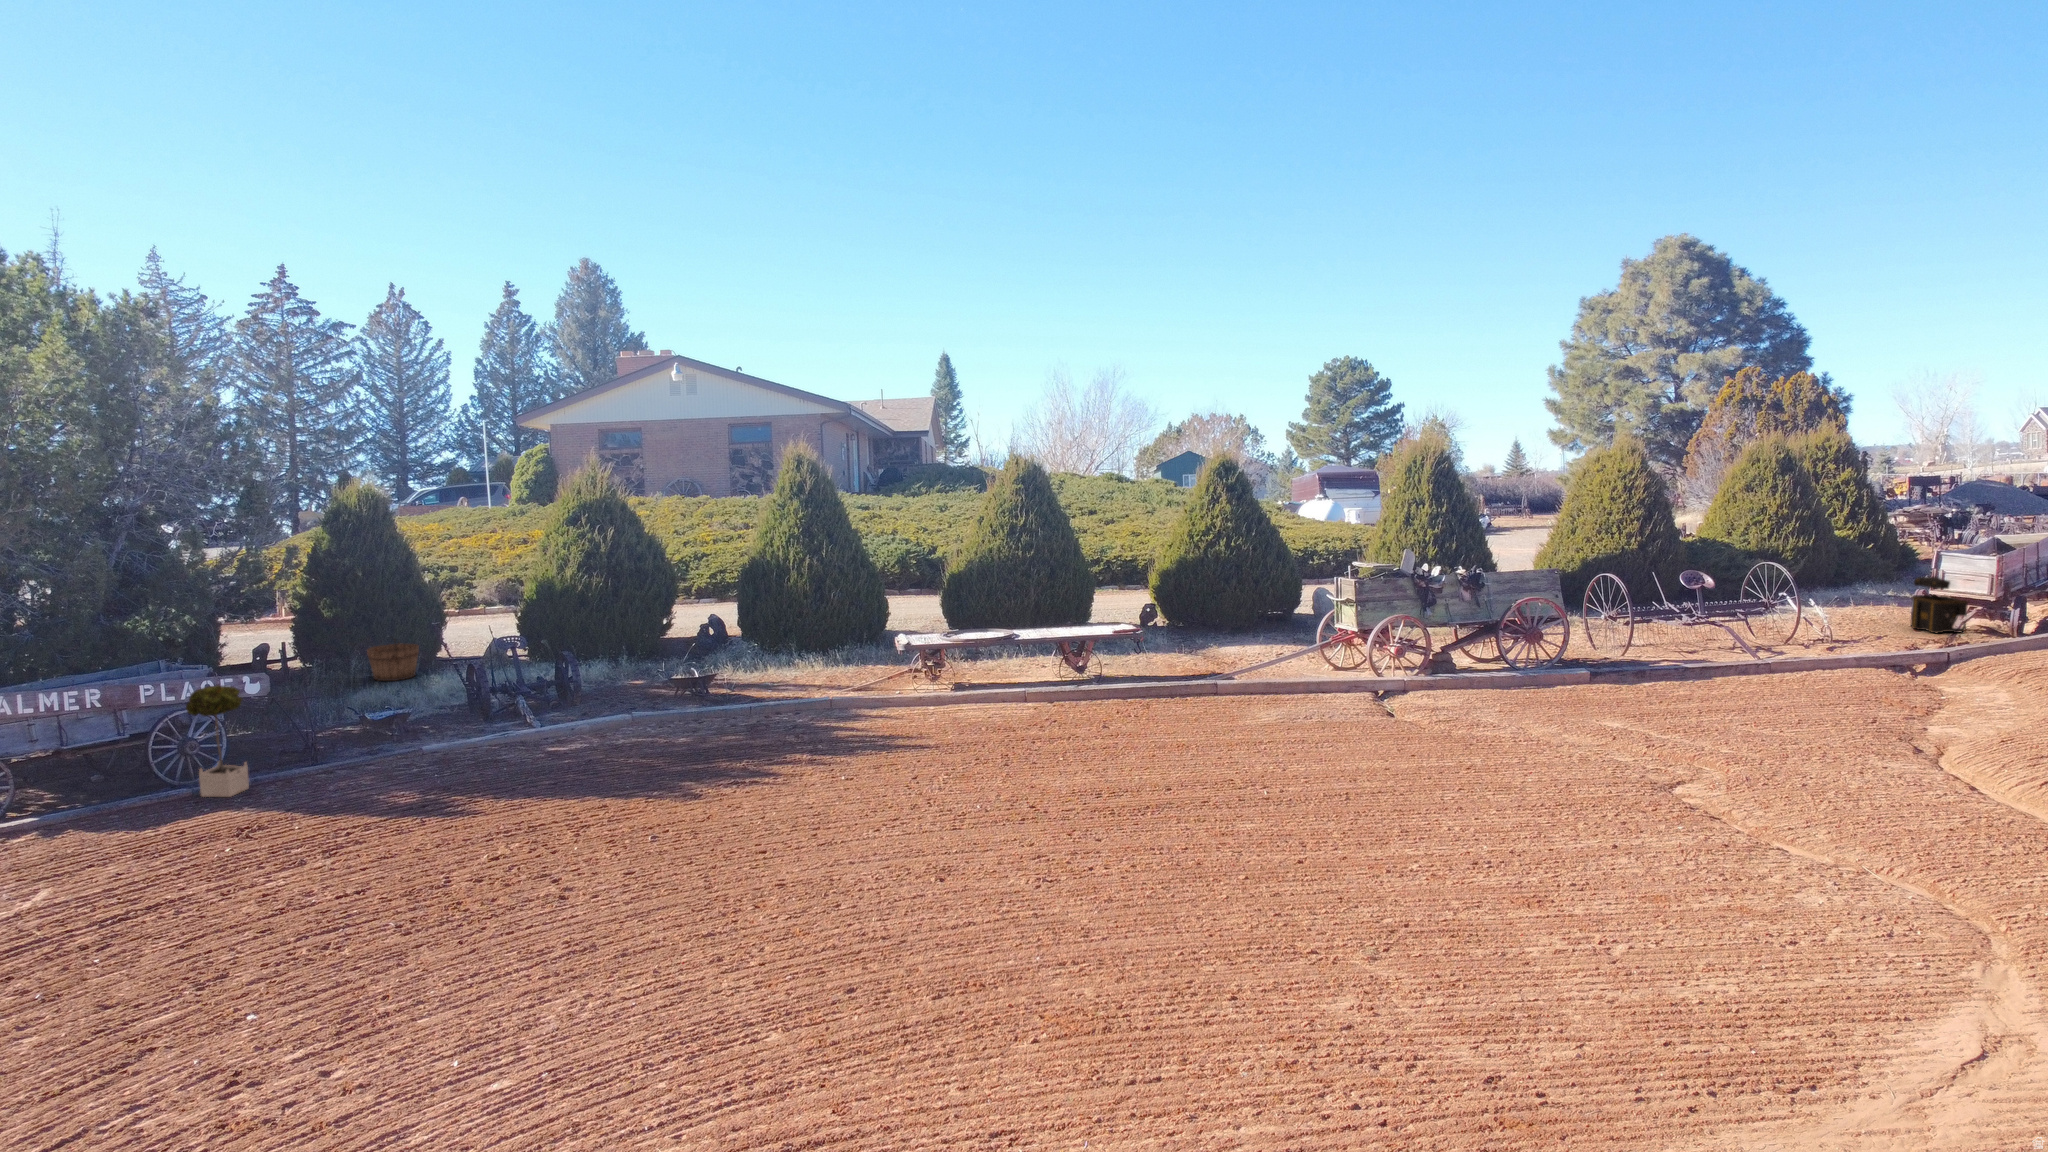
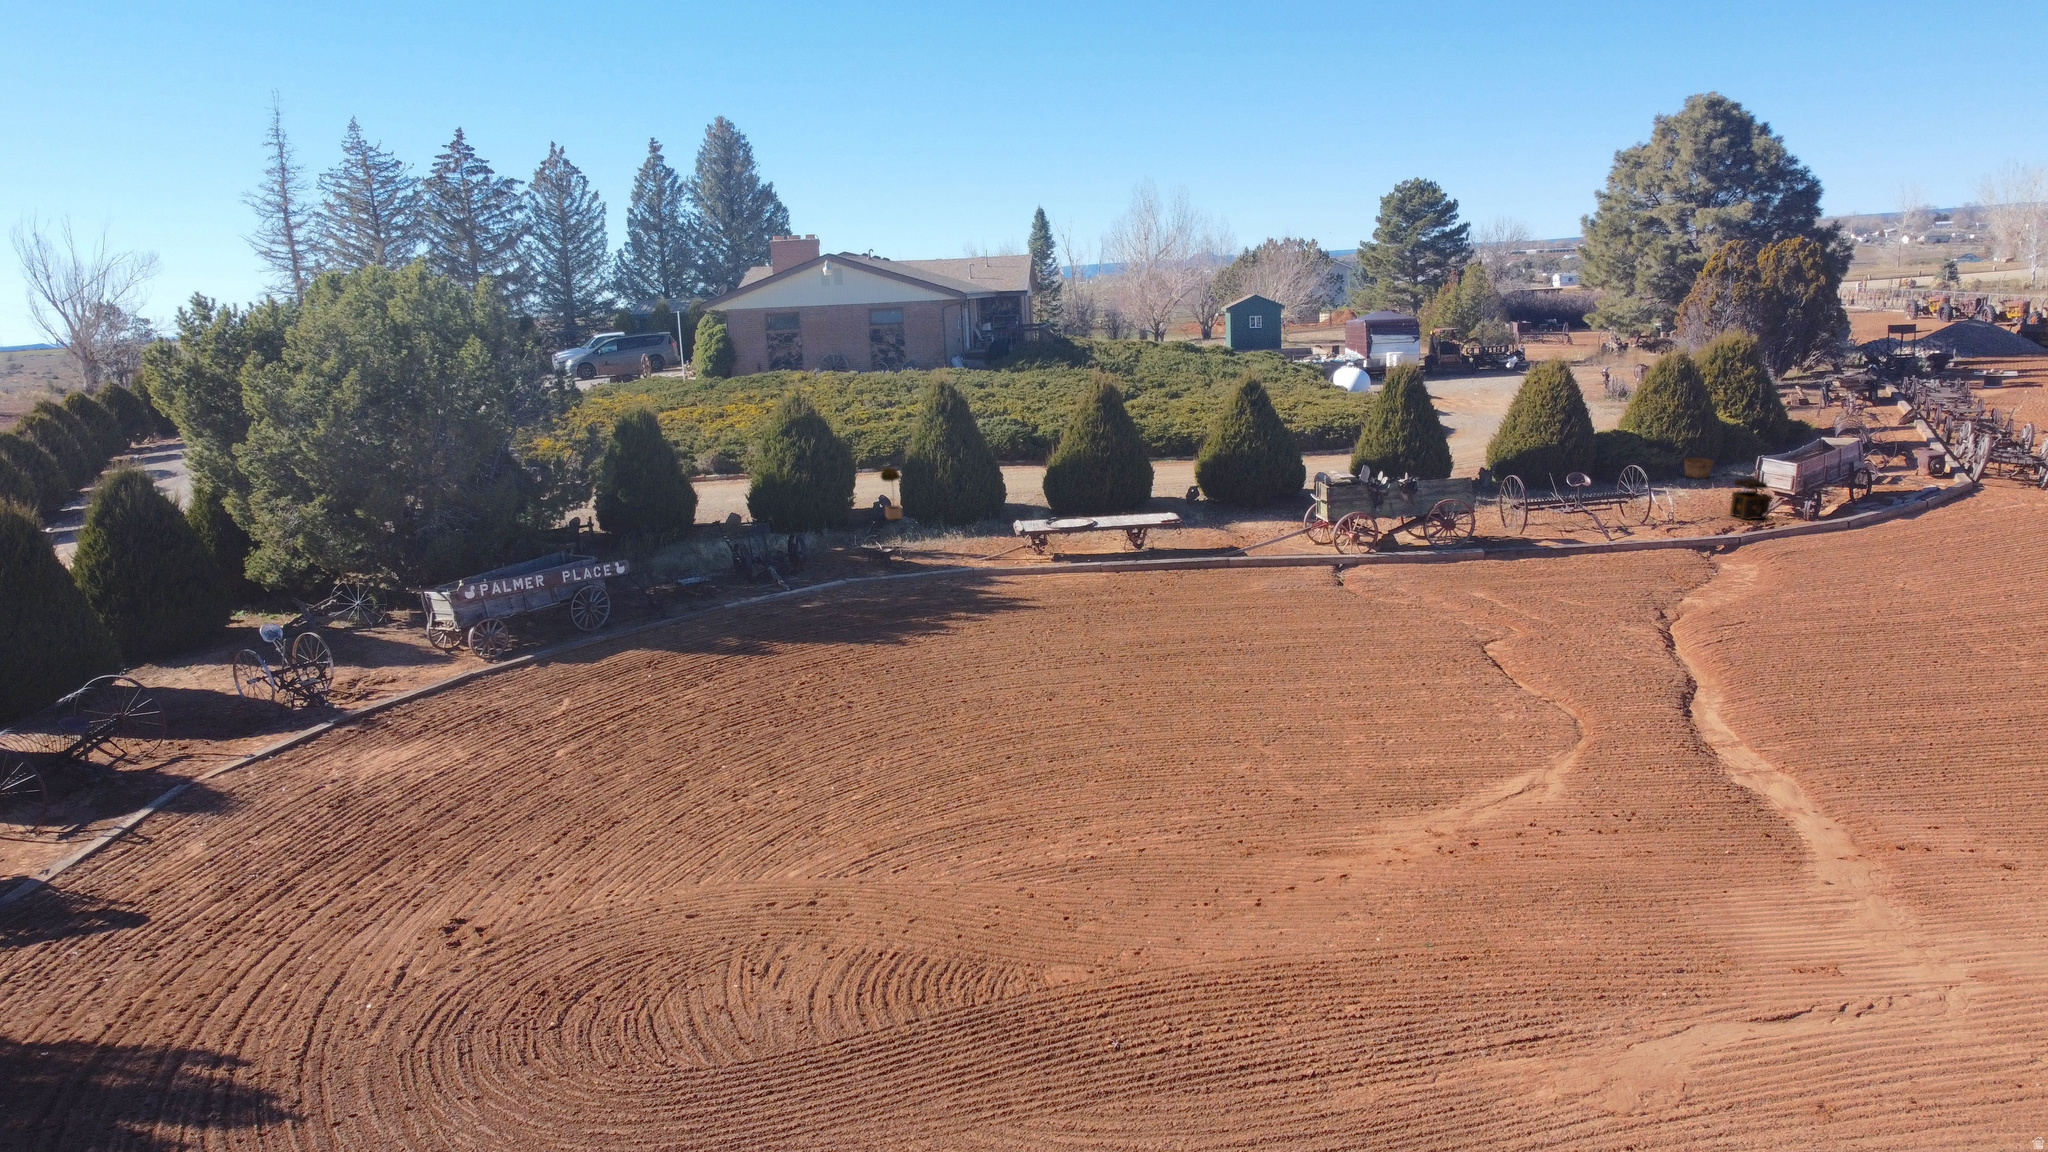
wooden bucket: present [367,643,419,681] -> present [1684,456,1713,479]
potted tree: present [186,685,249,797] -> present [881,468,902,520]

